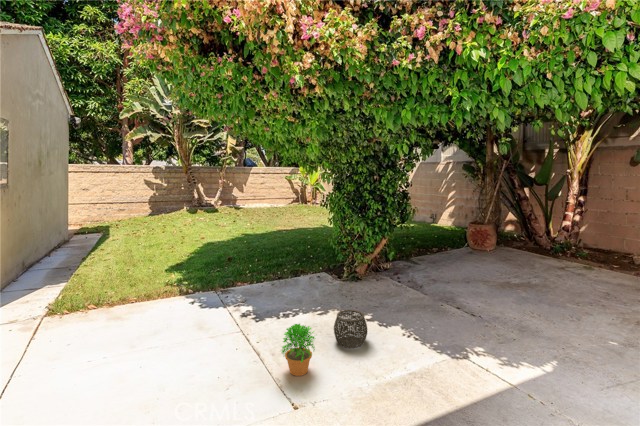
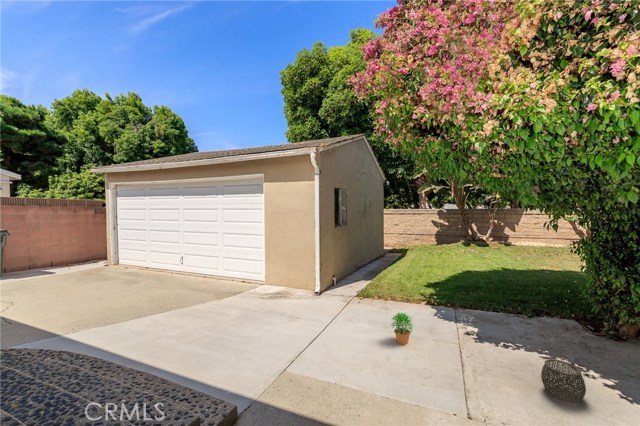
potted plant: present [282,324,315,376] -> present [392,313,413,344]

